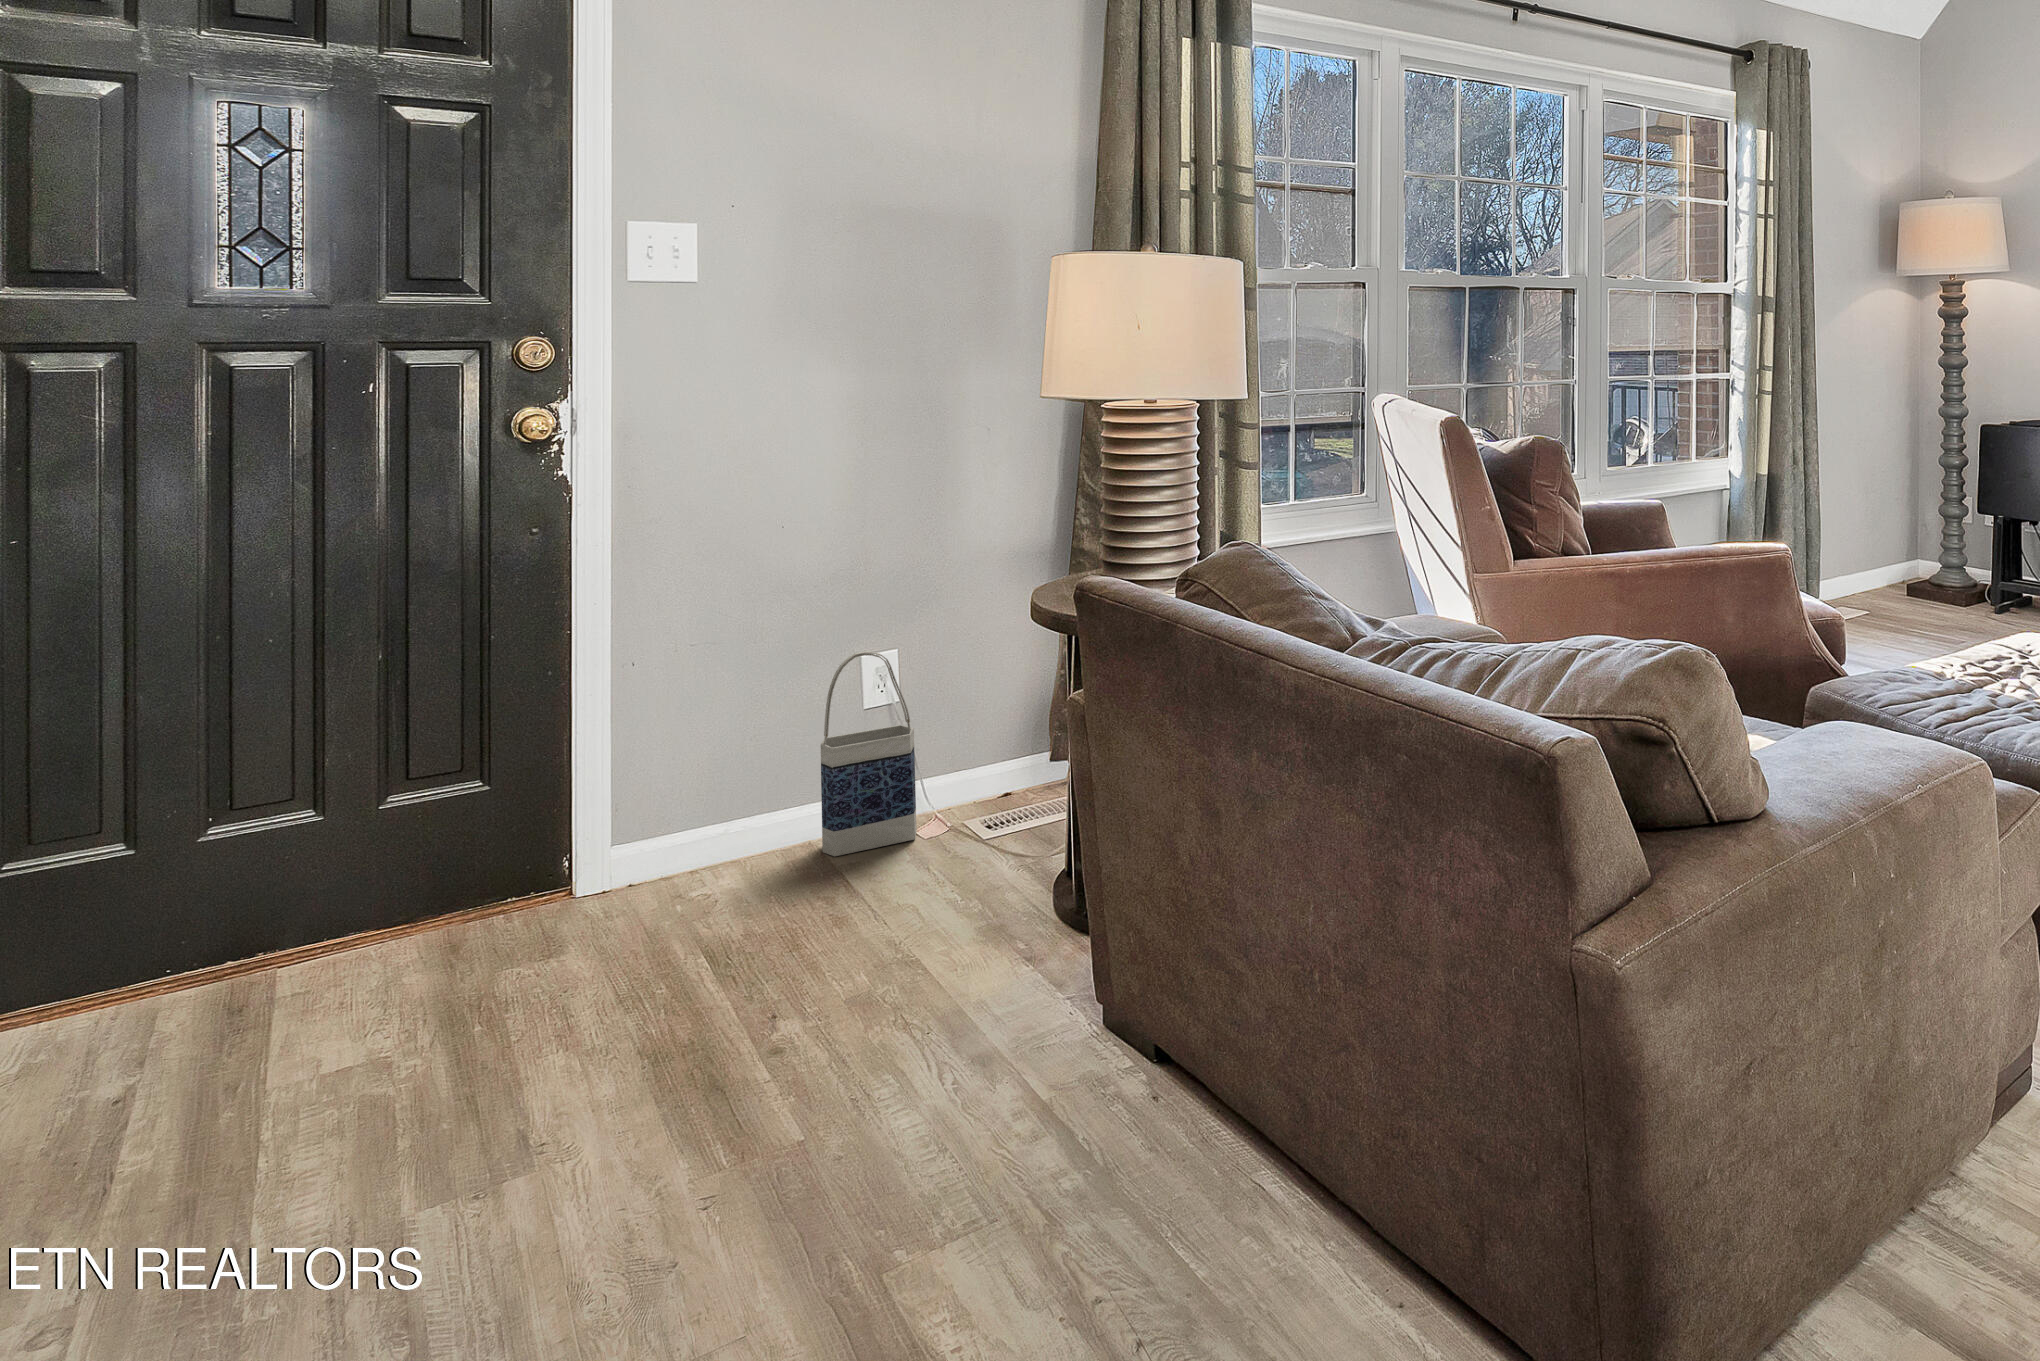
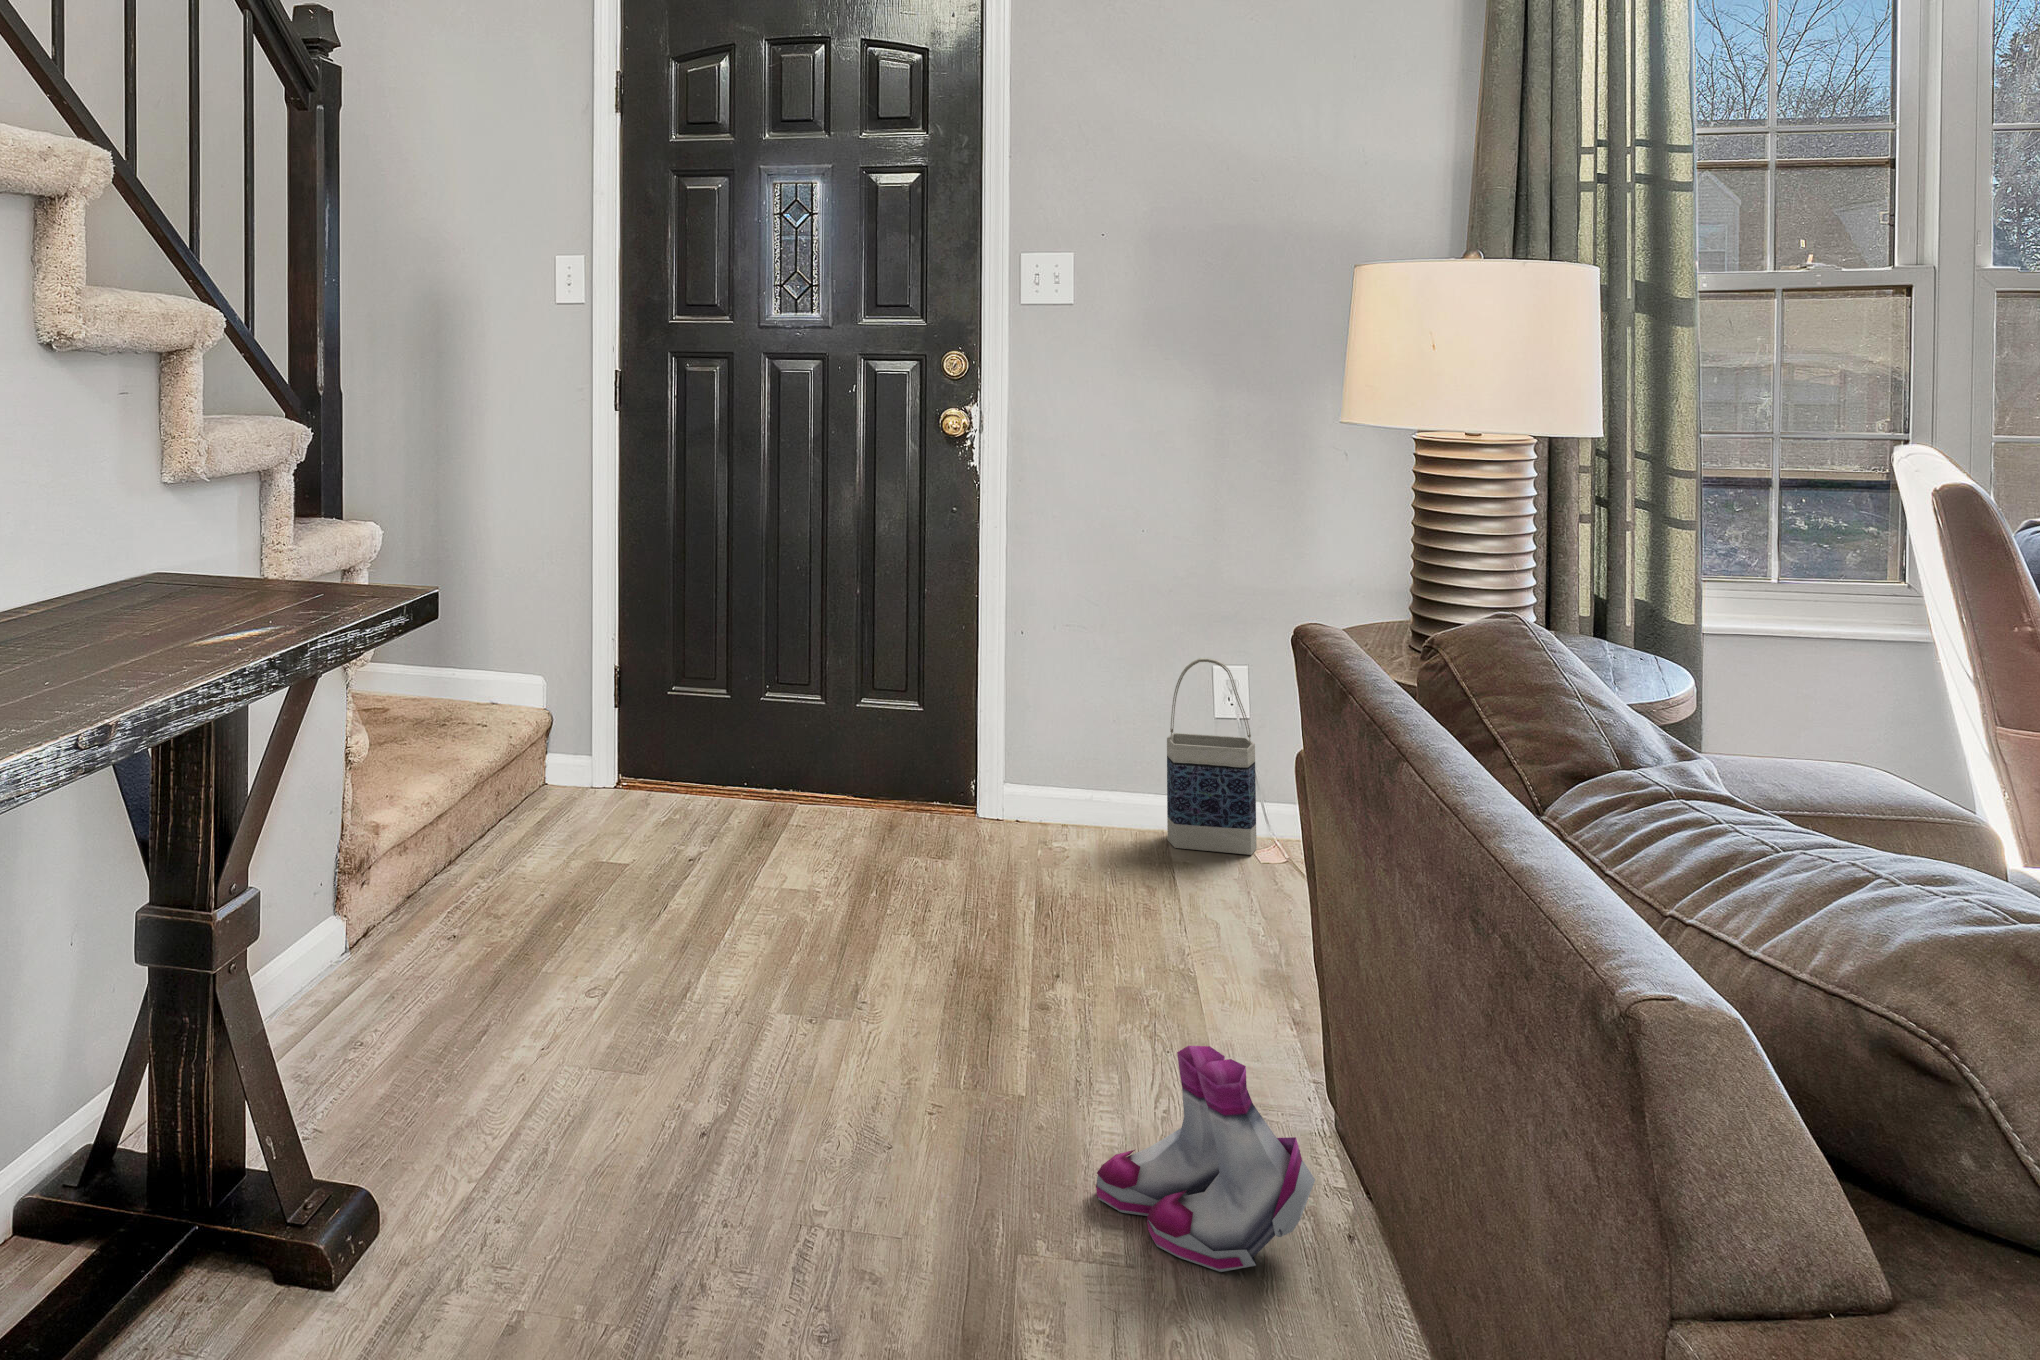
boots: none [930,988,1140,1195] -> present [1096,1046,1315,1272]

